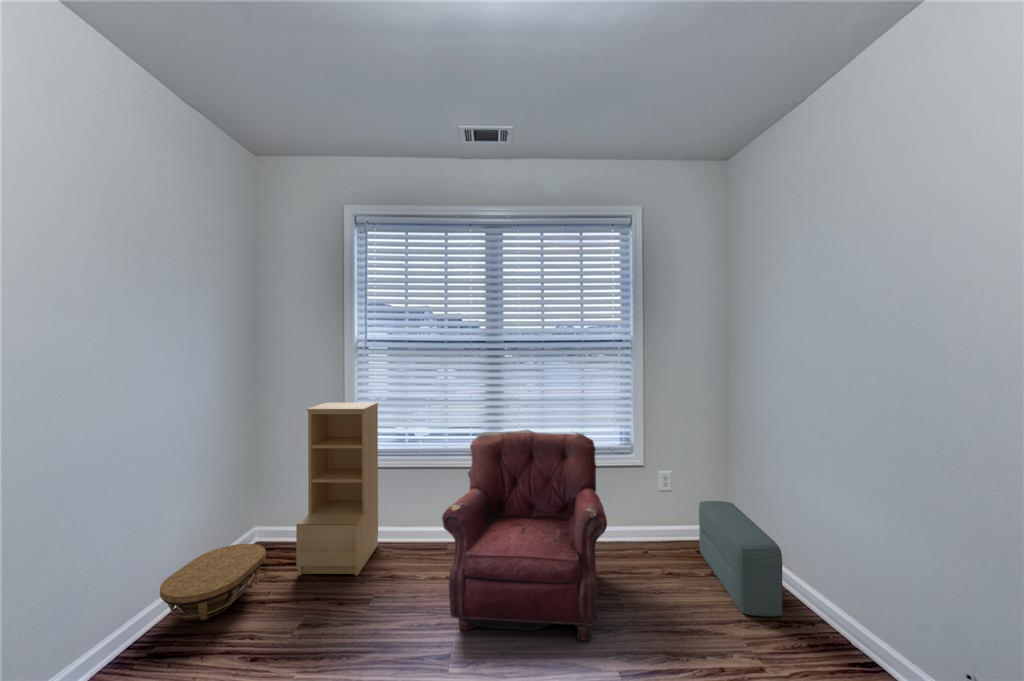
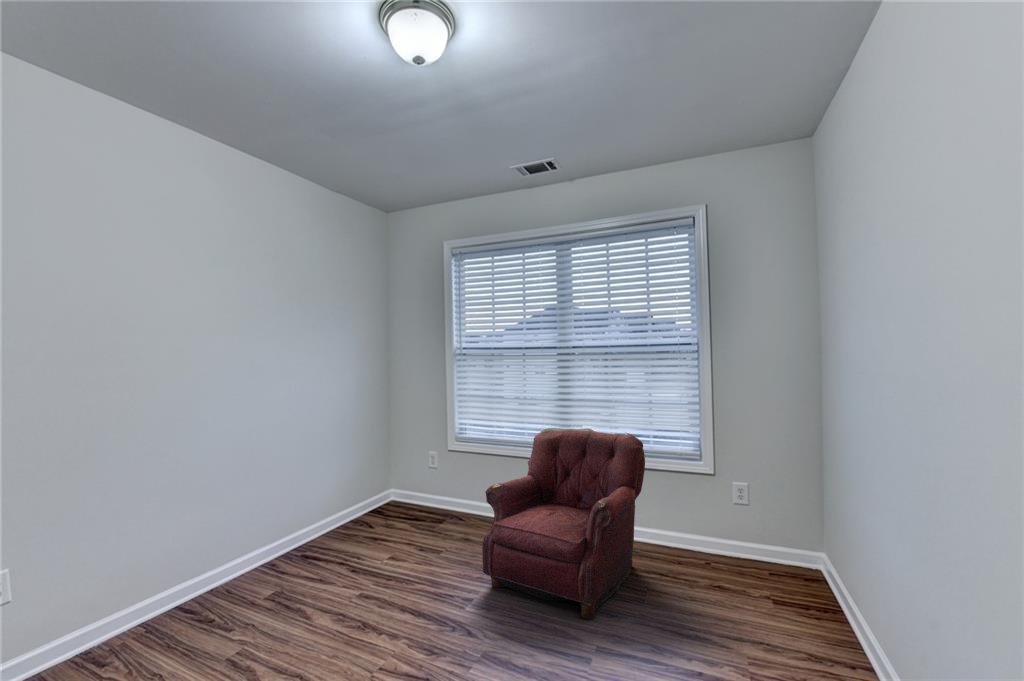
bookshelf: present [296,403,378,575] -> none [404,397,471,534]
pouf: present [699,501,782,617] -> none [766,520,821,652]
basket: present [160,544,266,620] -> none [315,496,384,541]

